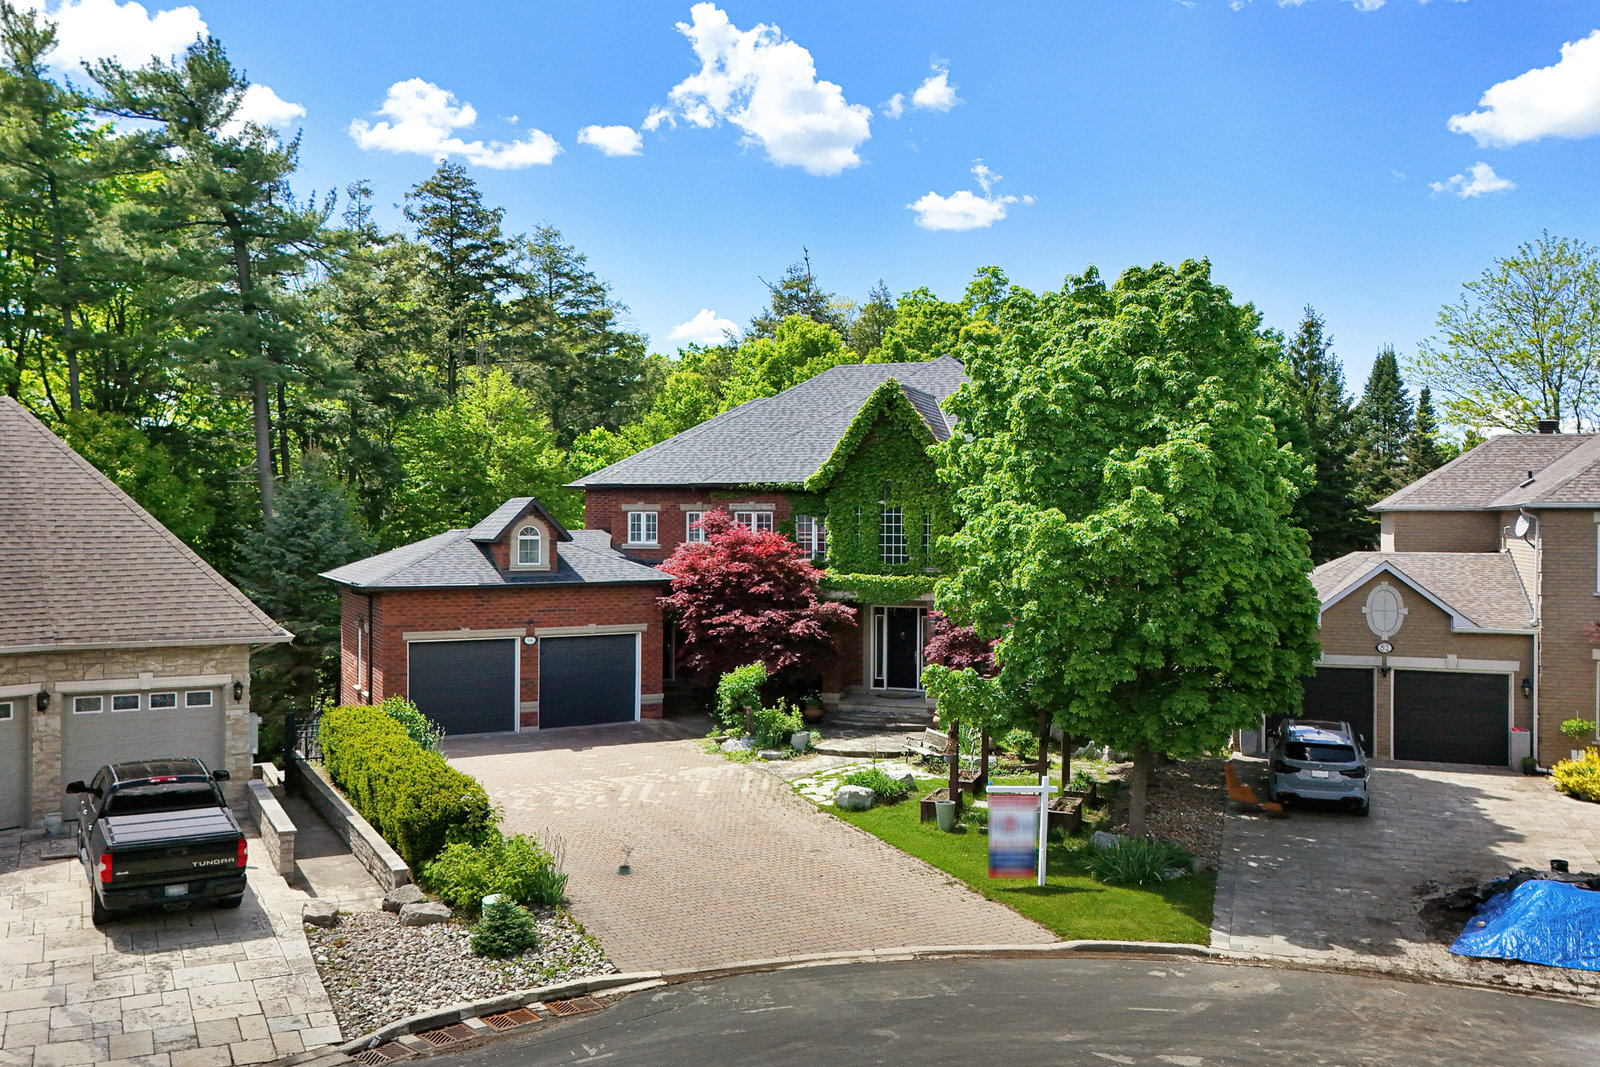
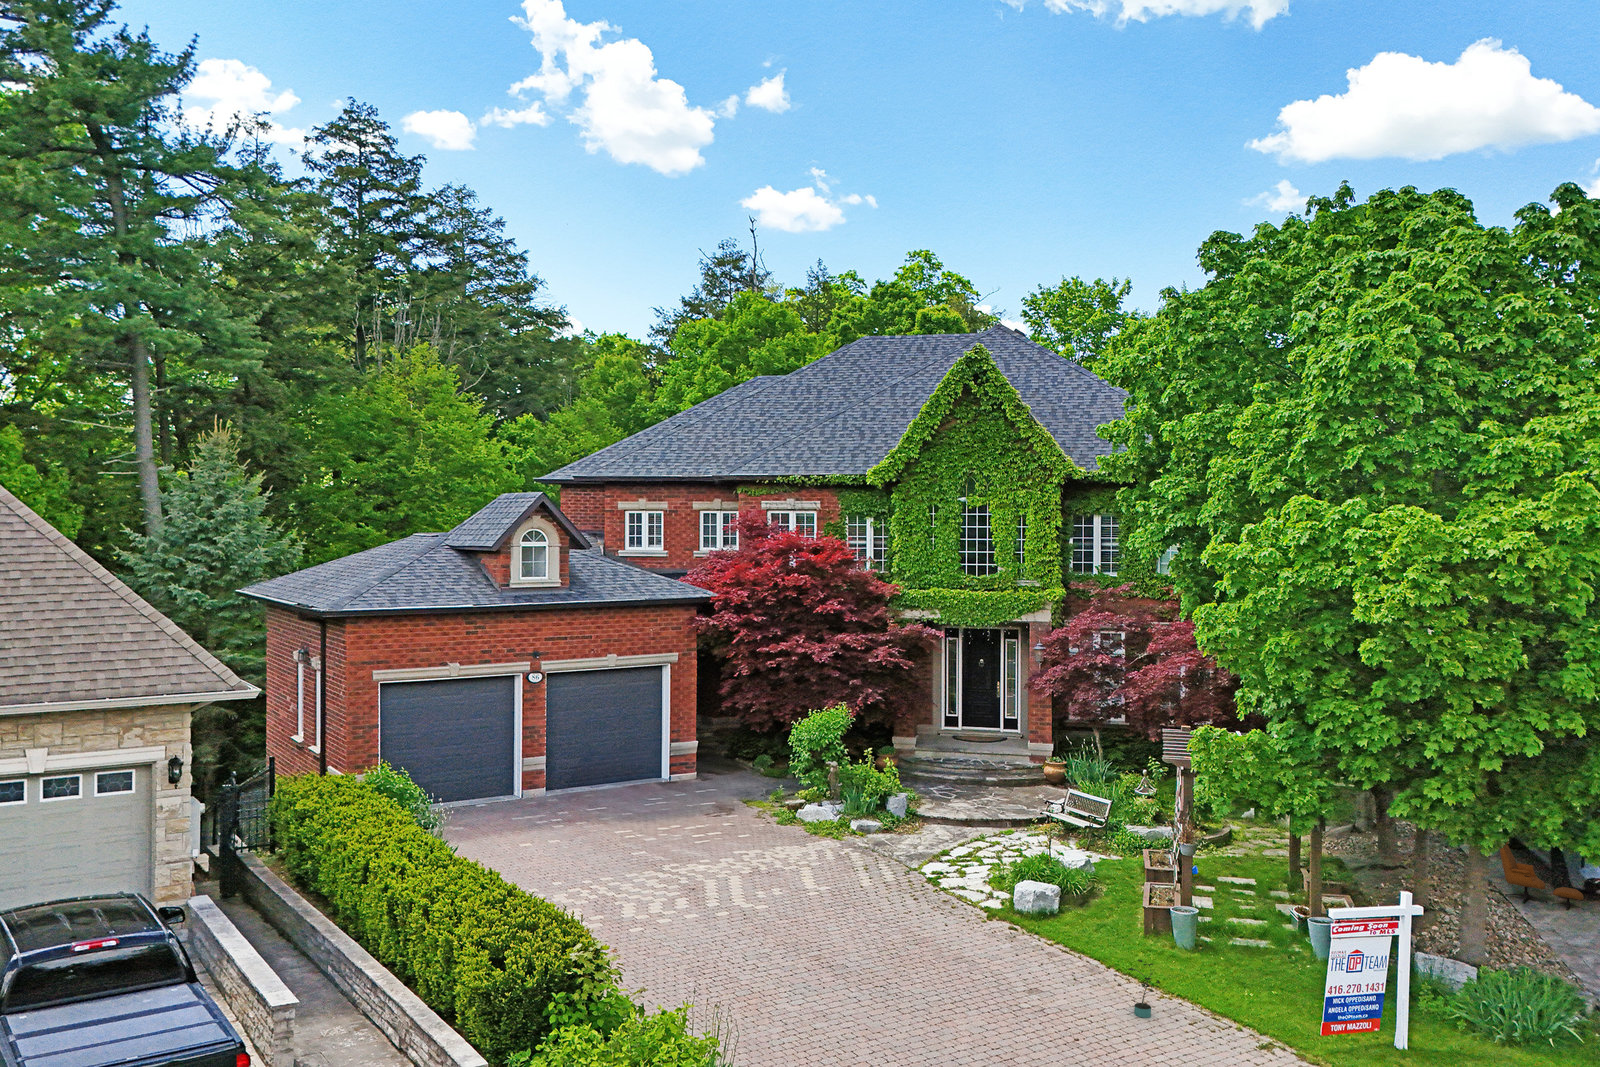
potted plant: present [619,848,633,875] -> present [1128,959,1160,1018]

